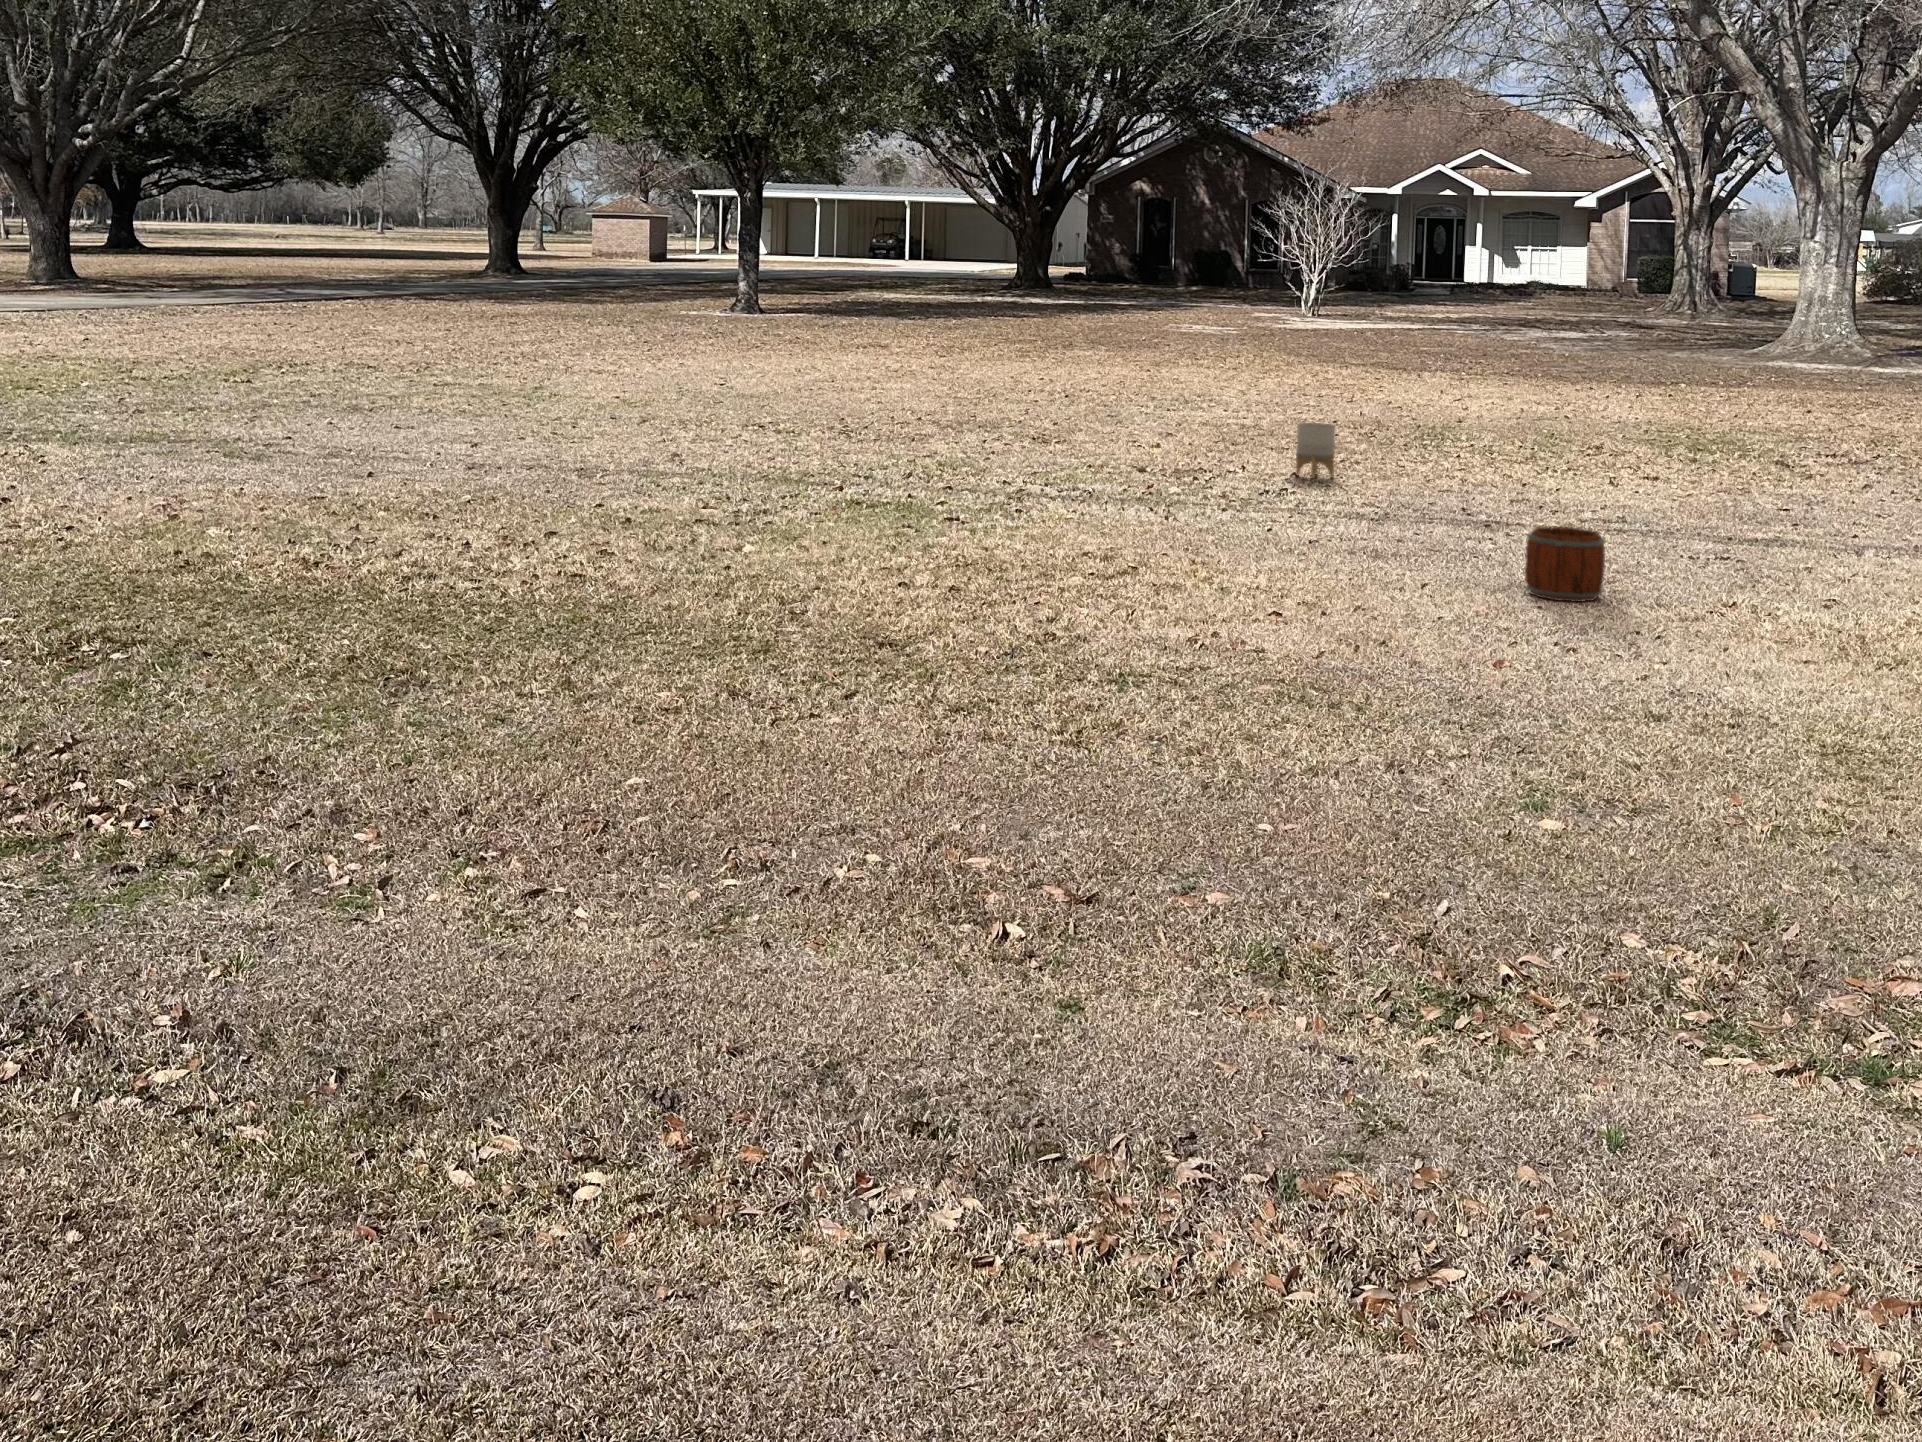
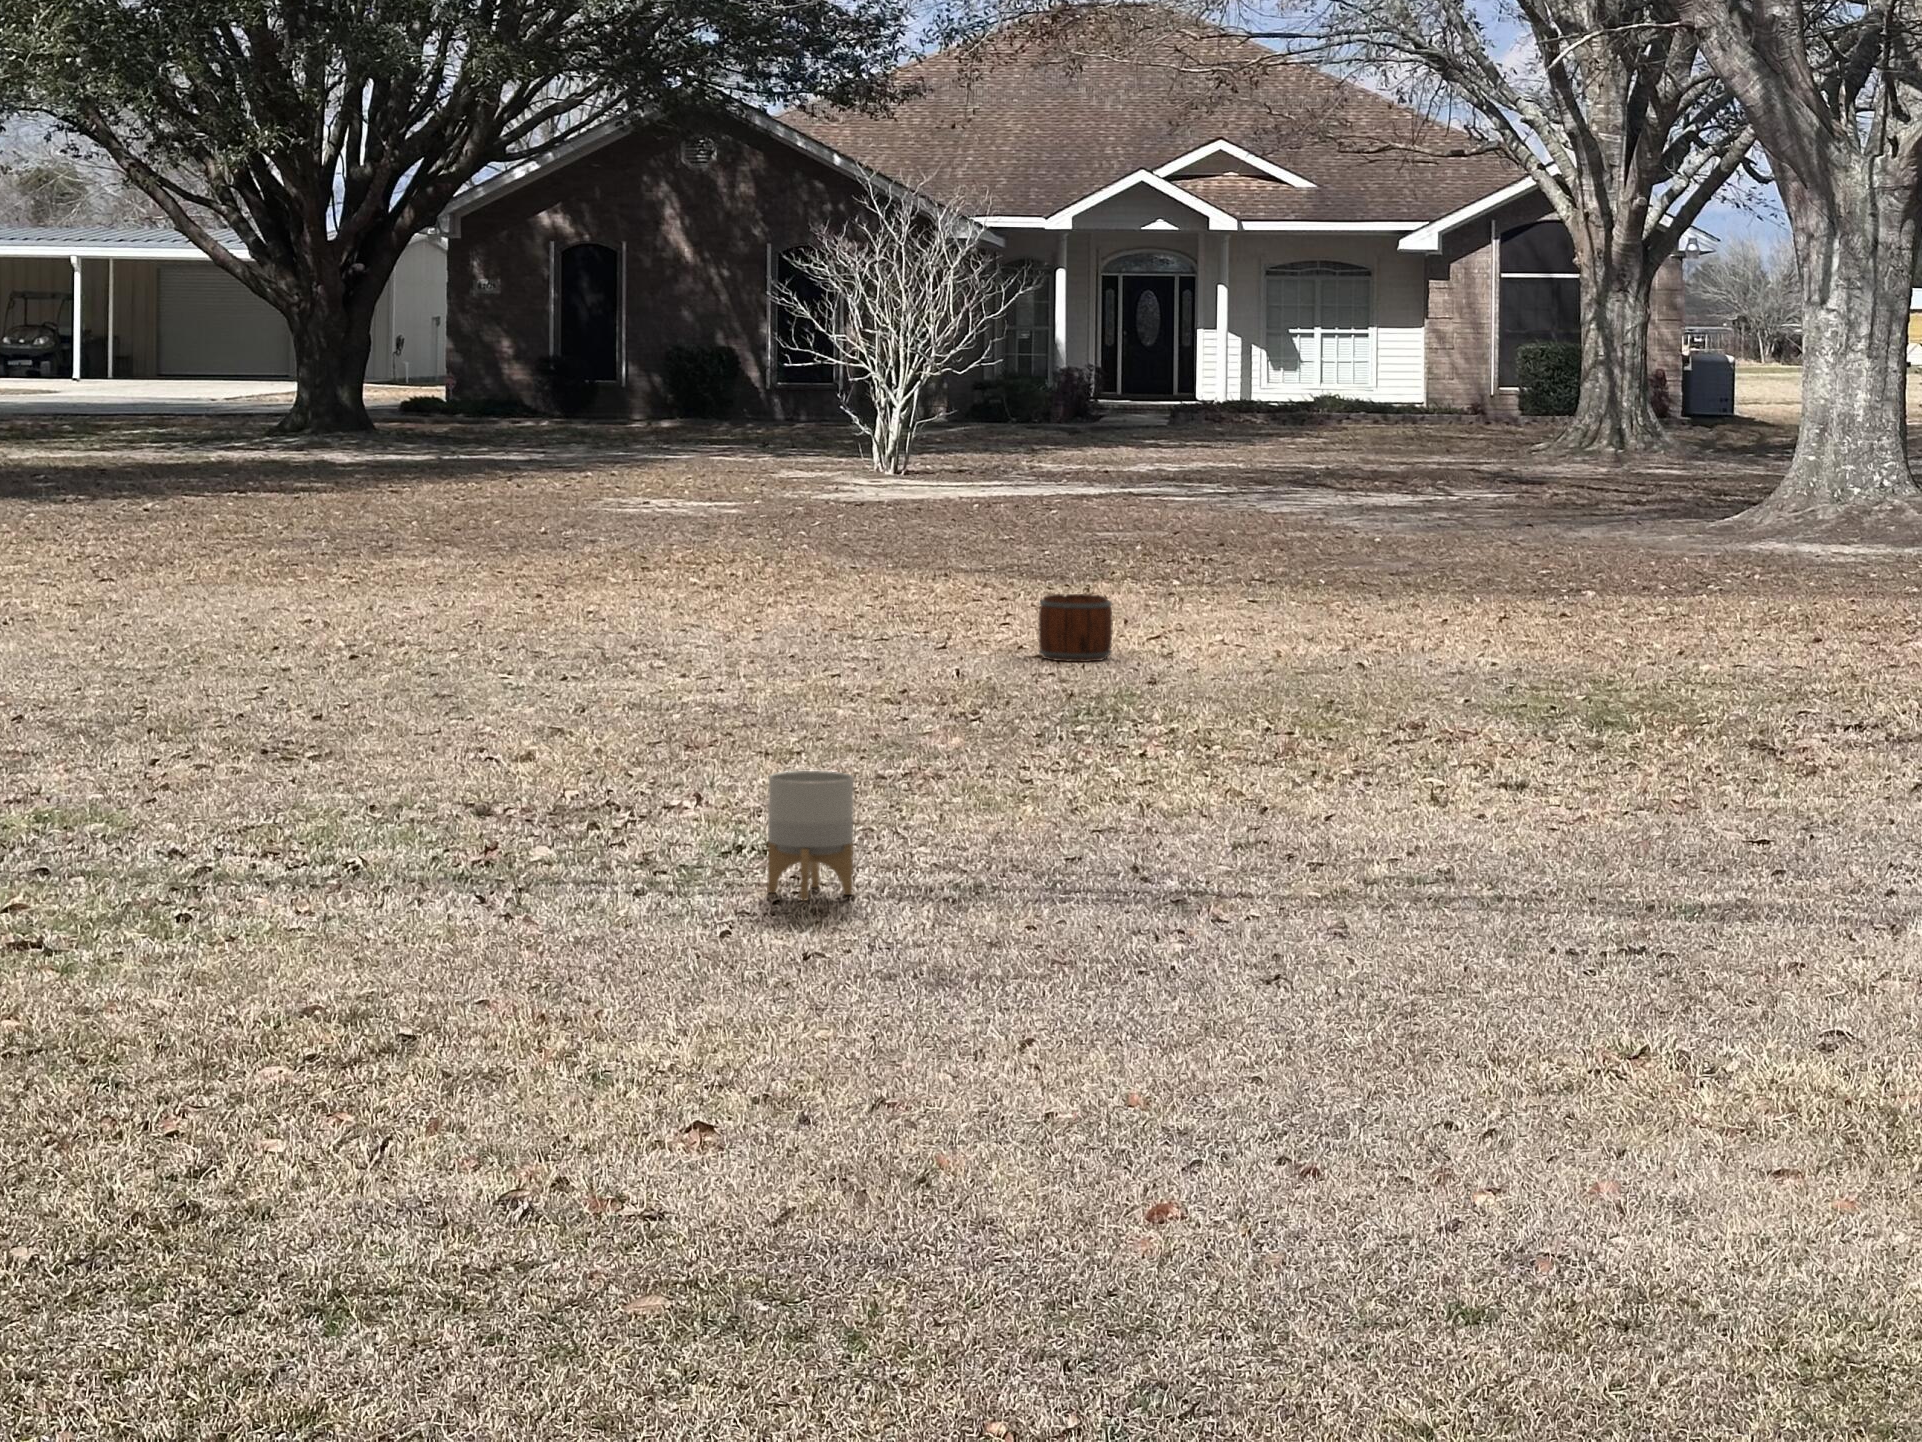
bucket: present [1525,527,1605,602] -> present [1039,594,1112,662]

